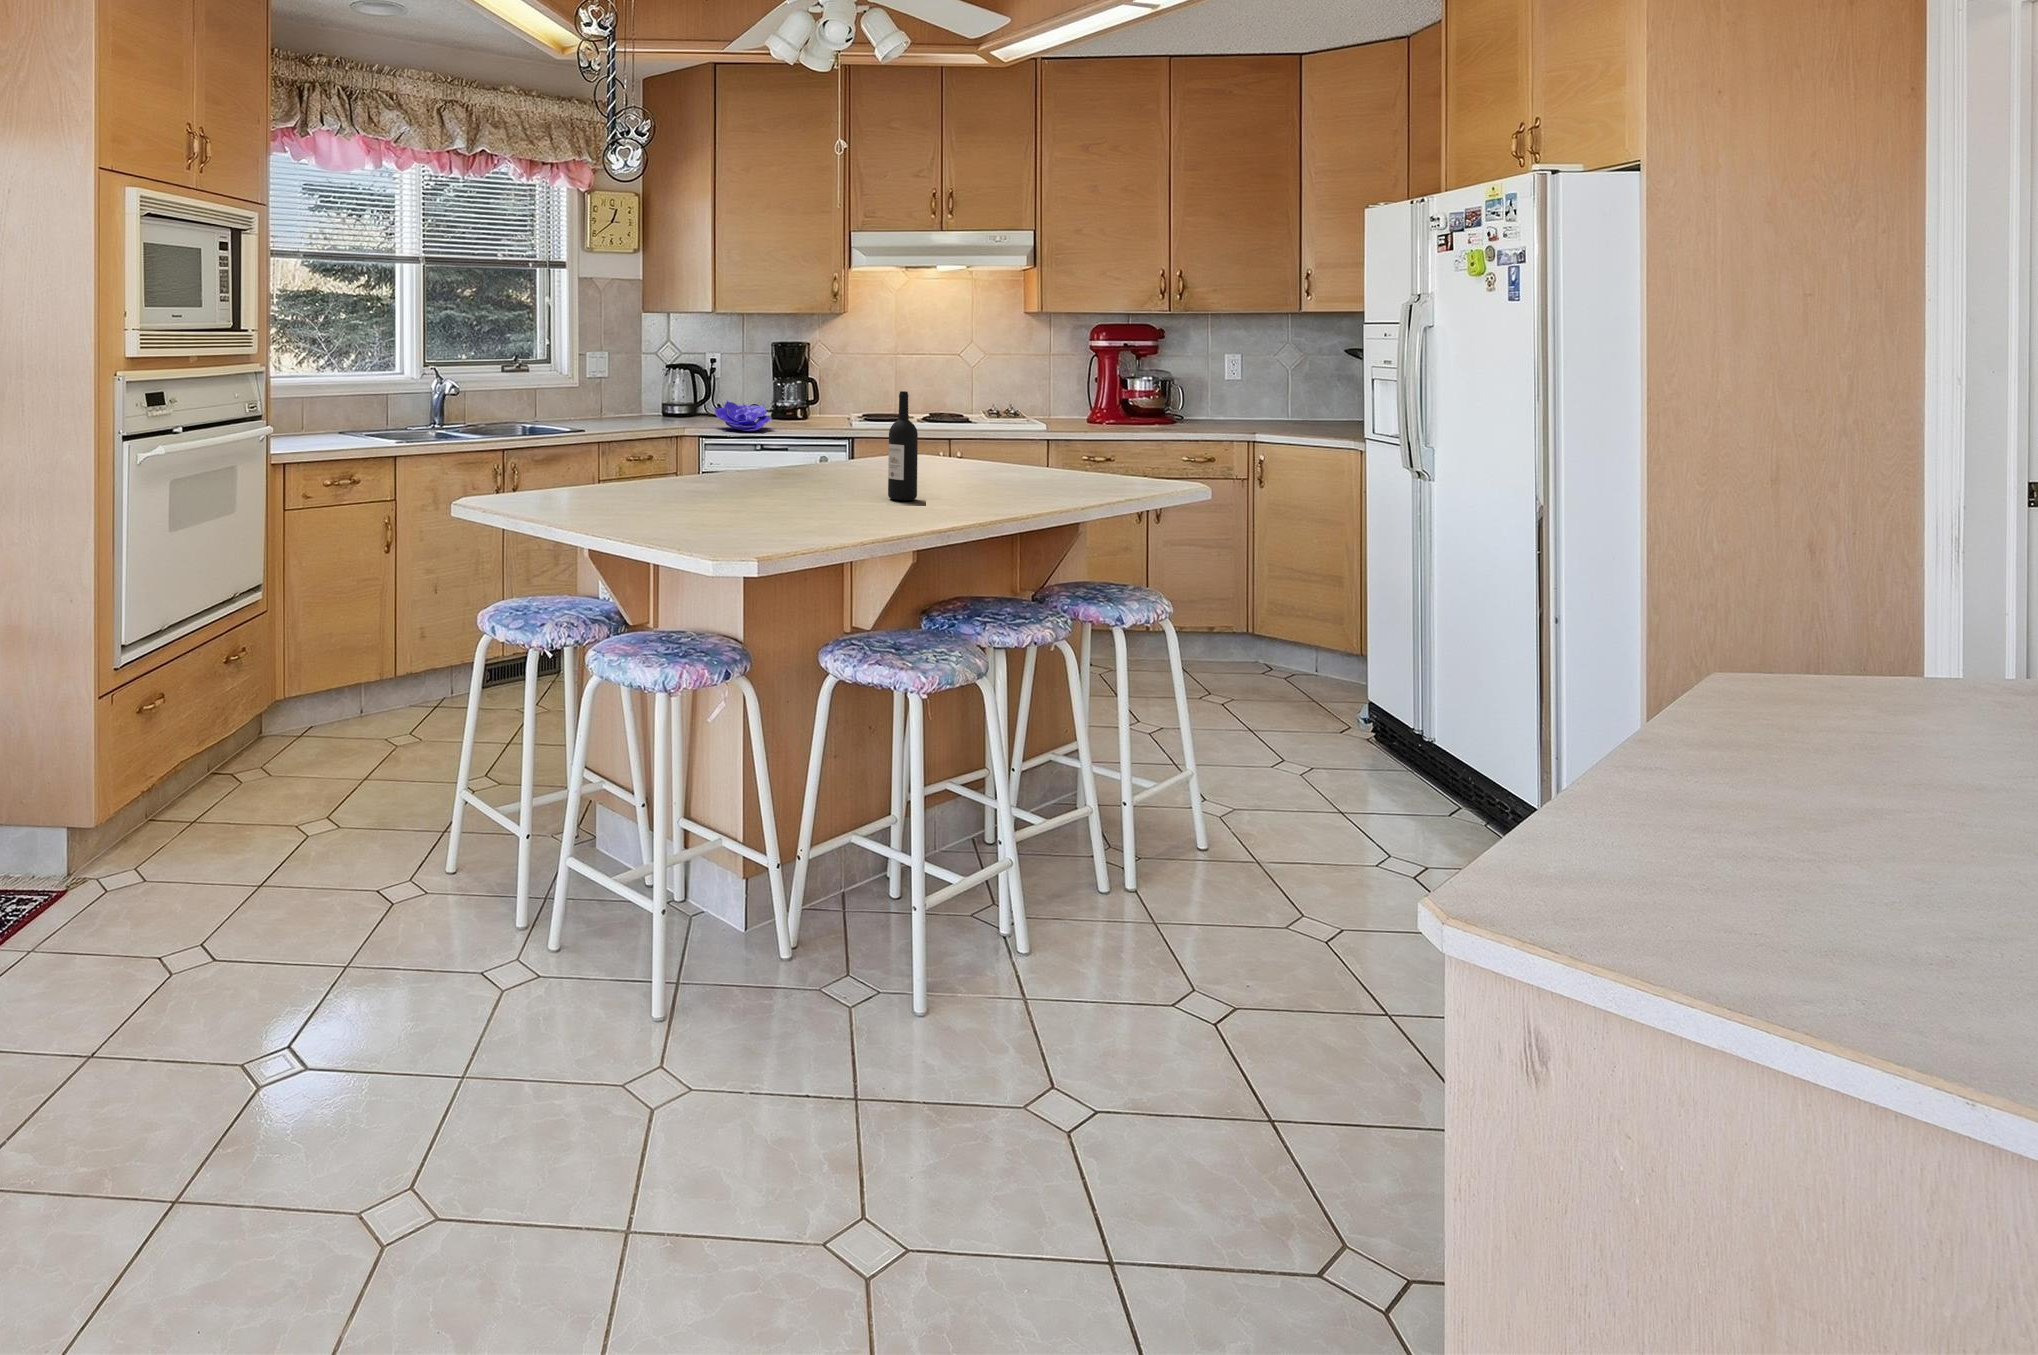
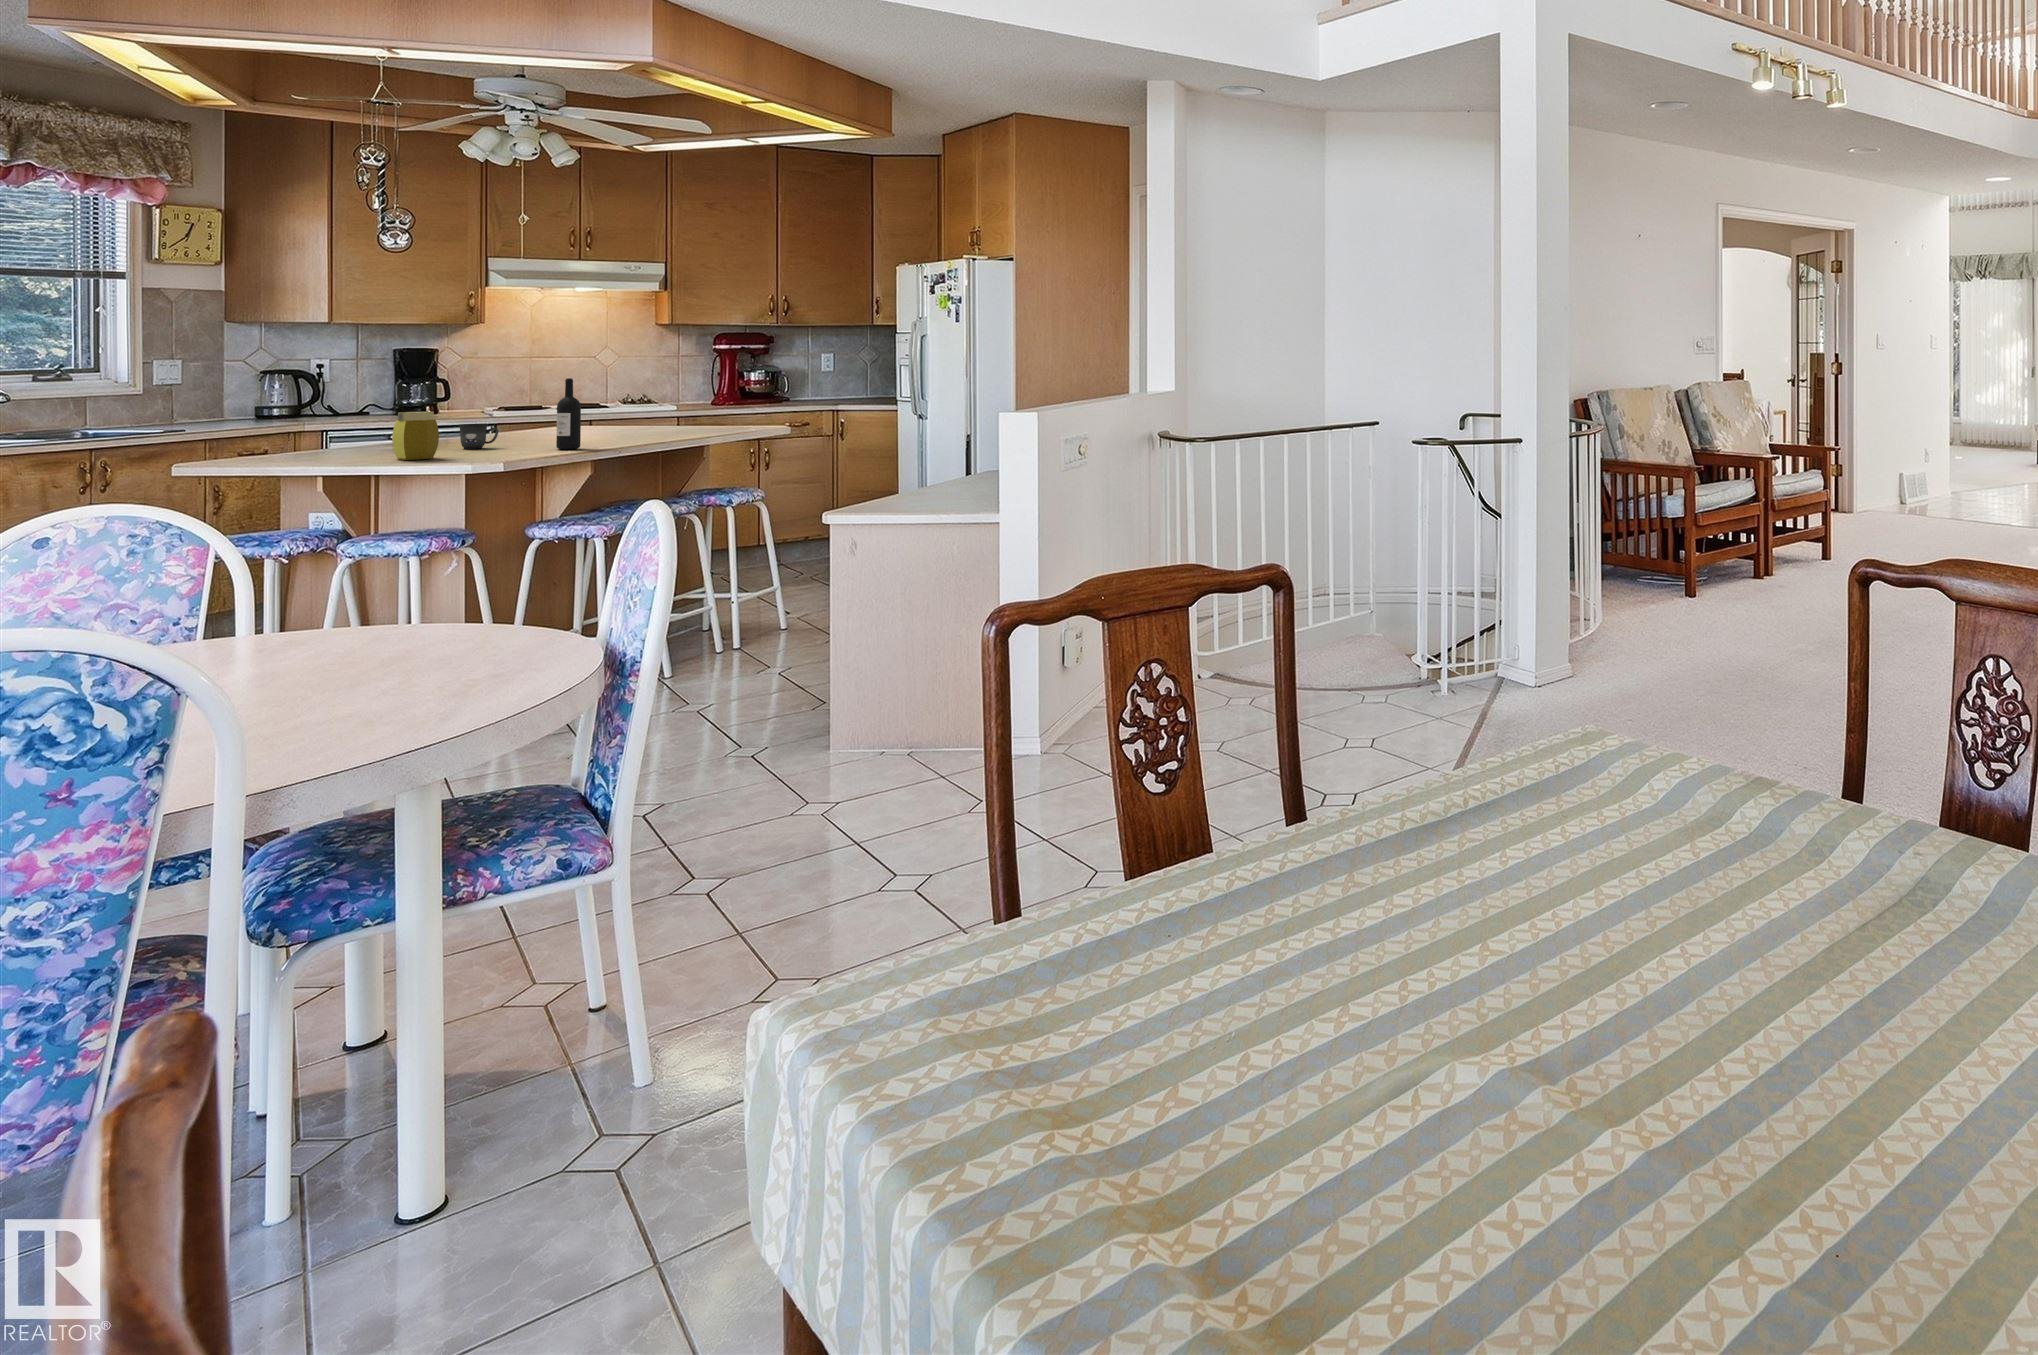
decorative bowl: present [714,401,772,431] -> none [335,398,406,423]
jar: none [700,434,749,505] -> present [392,412,439,460]
mug: none [783,450,826,487] -> present [459,424,499,449]

